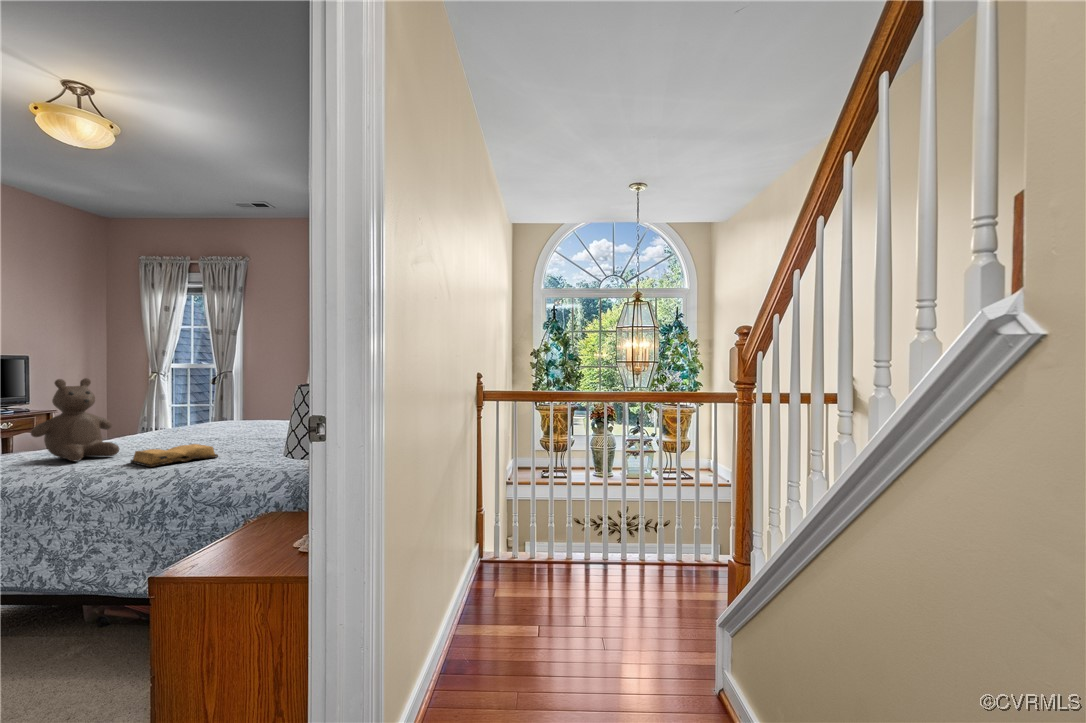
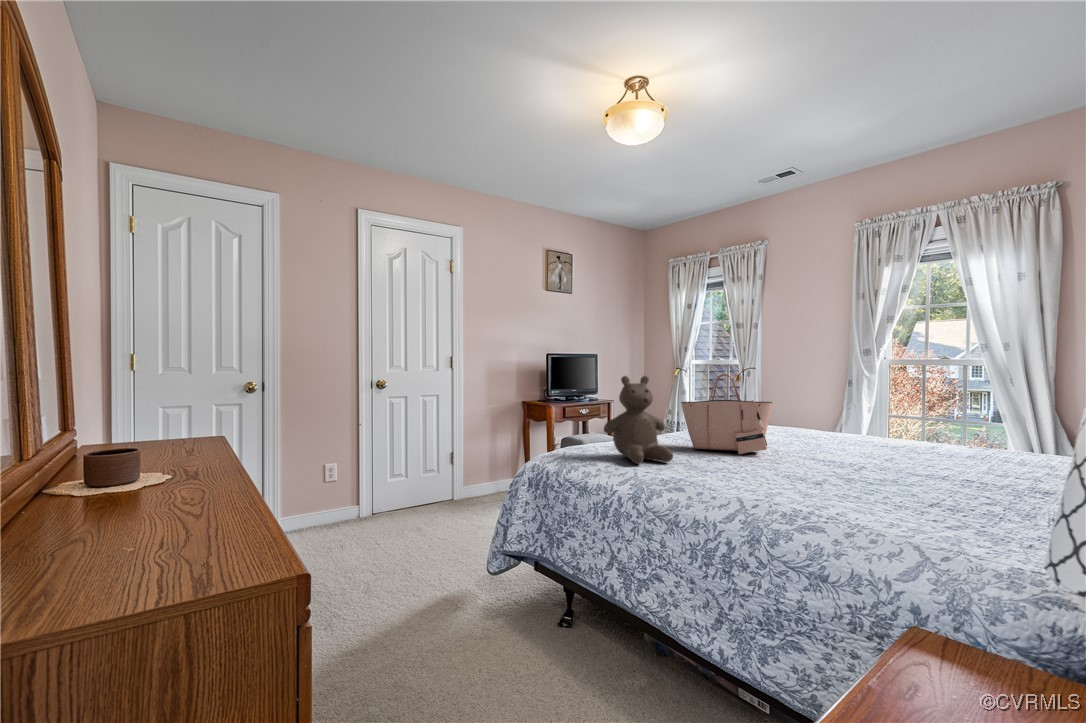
tote bag: none [133,375,224,443] -> present [681,374,772,455]
diary: present [130,444,218,467] -> none [687,463,785,490]

